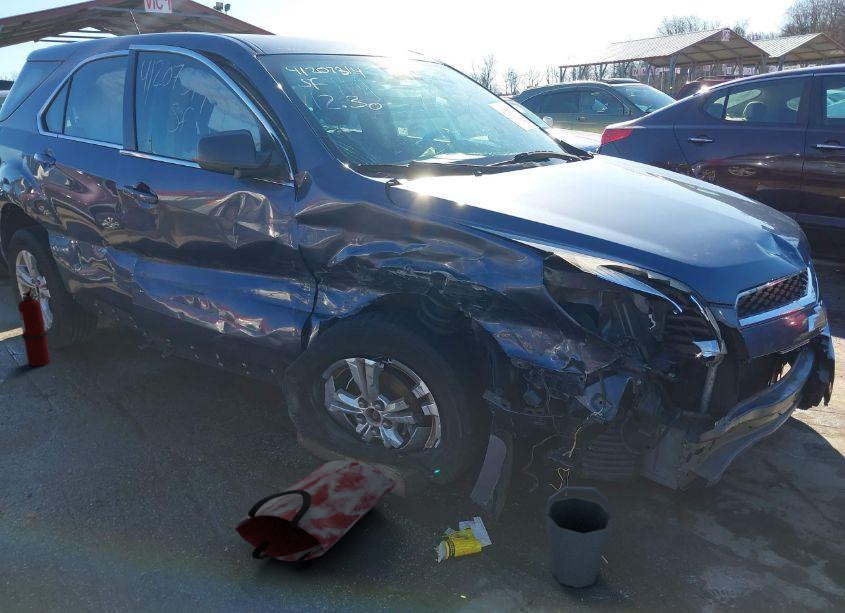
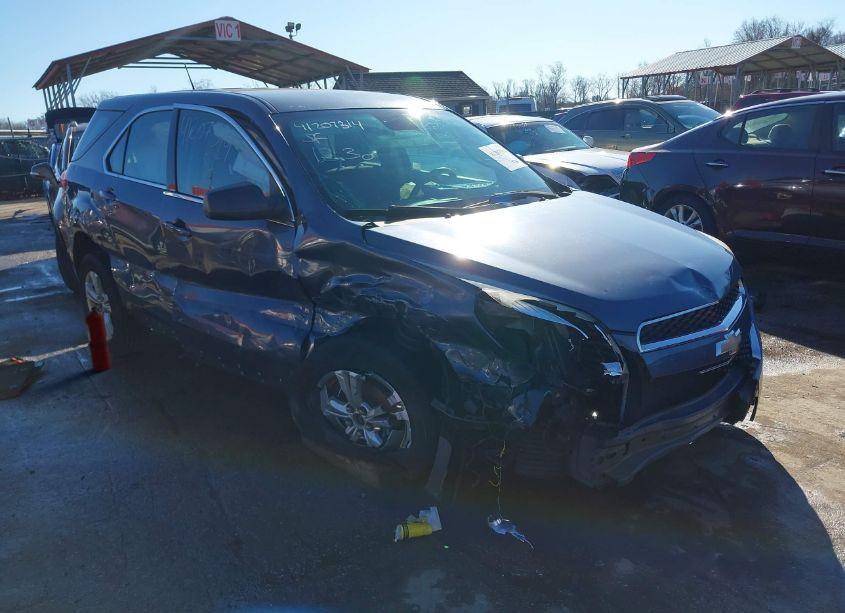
bag: present [235,460,397,571] -> none [236,457,377,545]
bucket: present [545,486,612,588] -> none [485,483,542,570]

